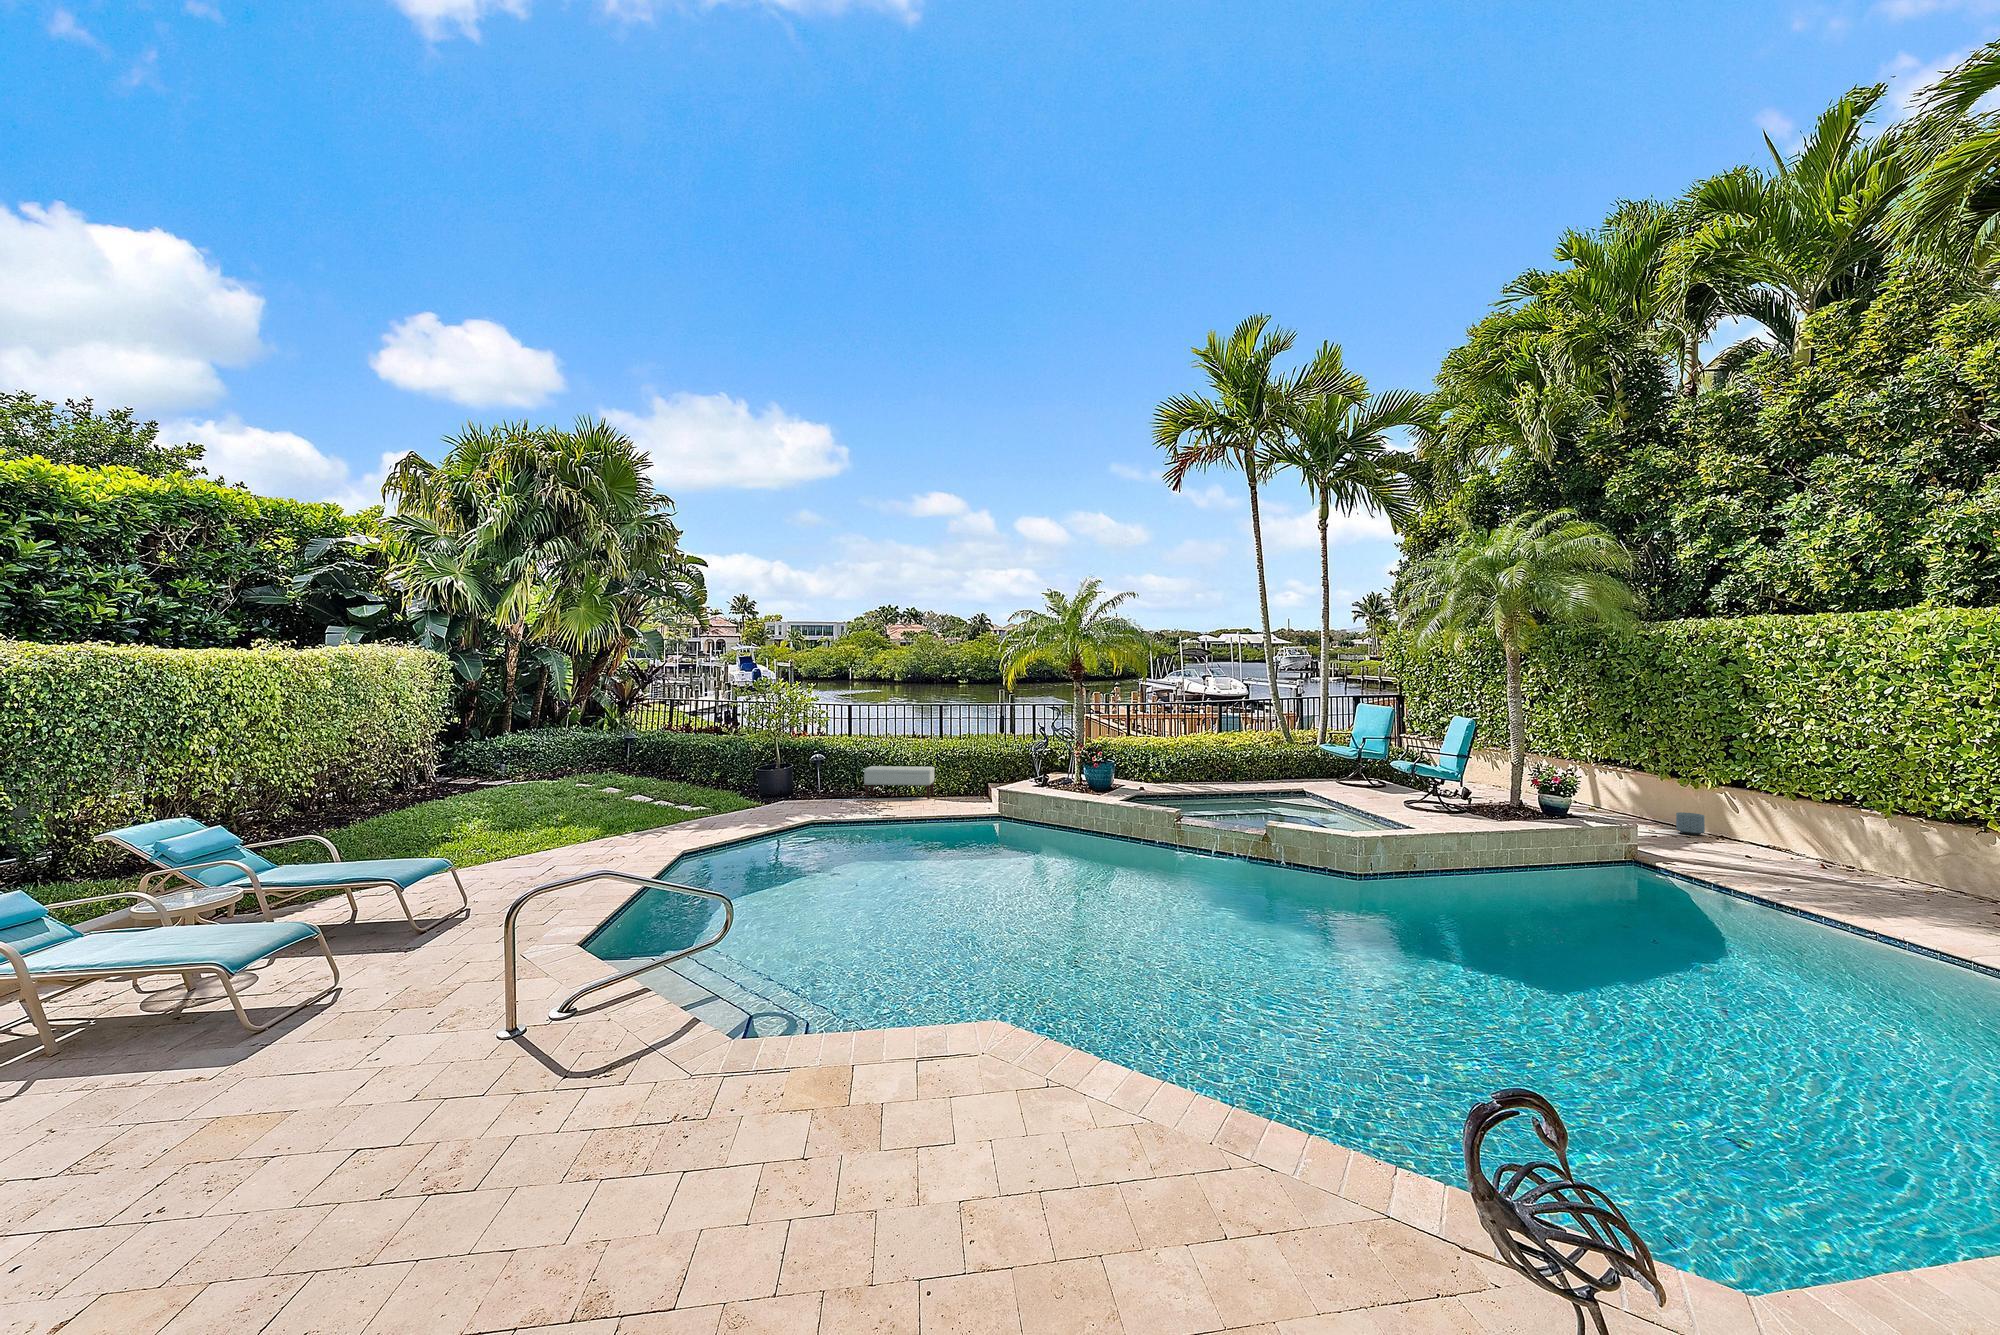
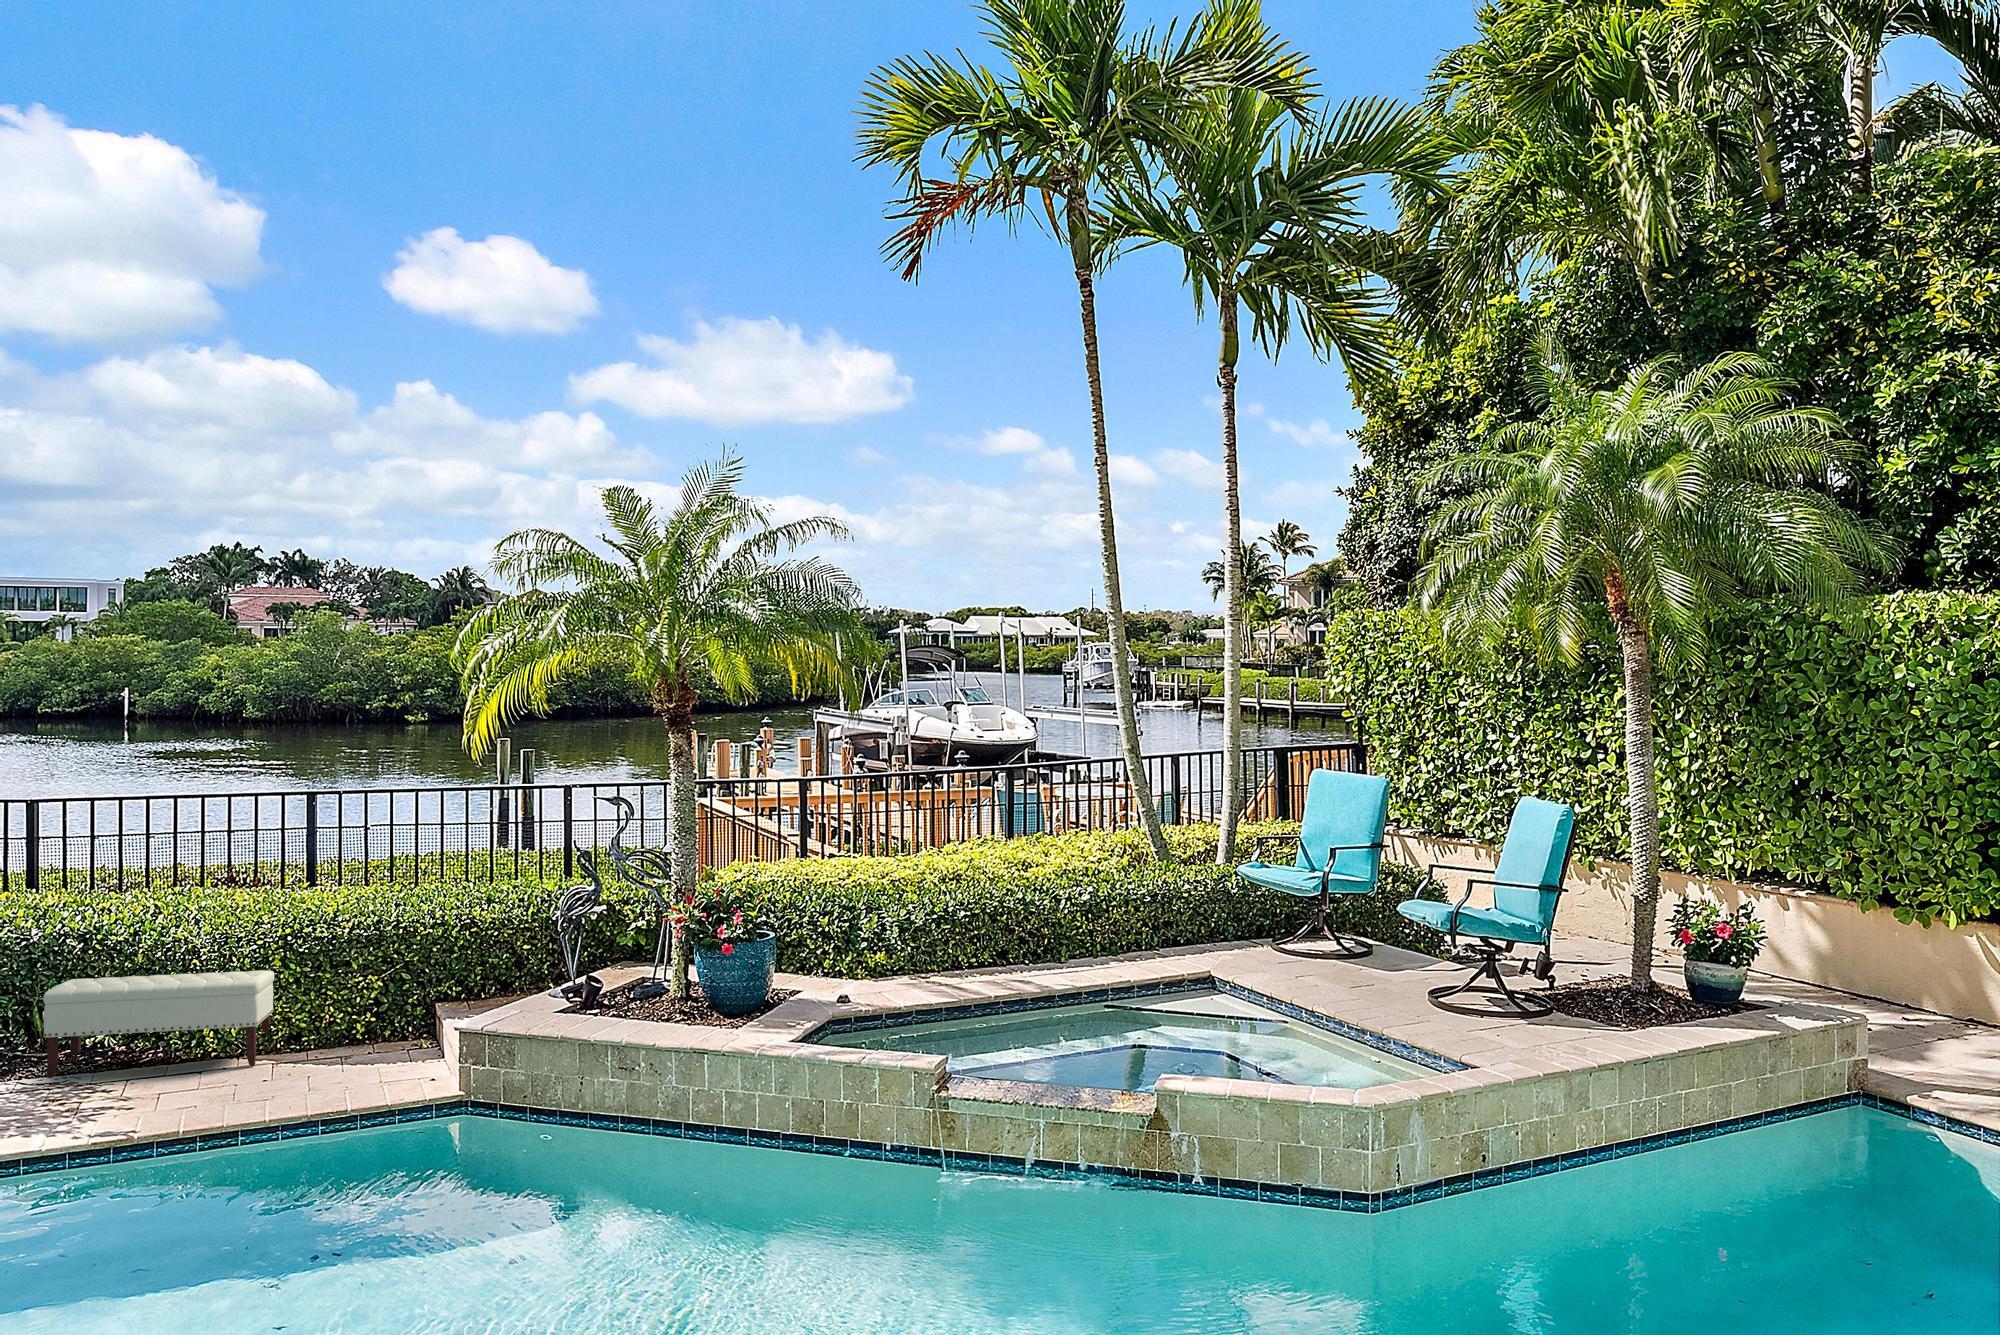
planter: present [1676,812,1705,835] -> none [1925,986,1975,1032]

